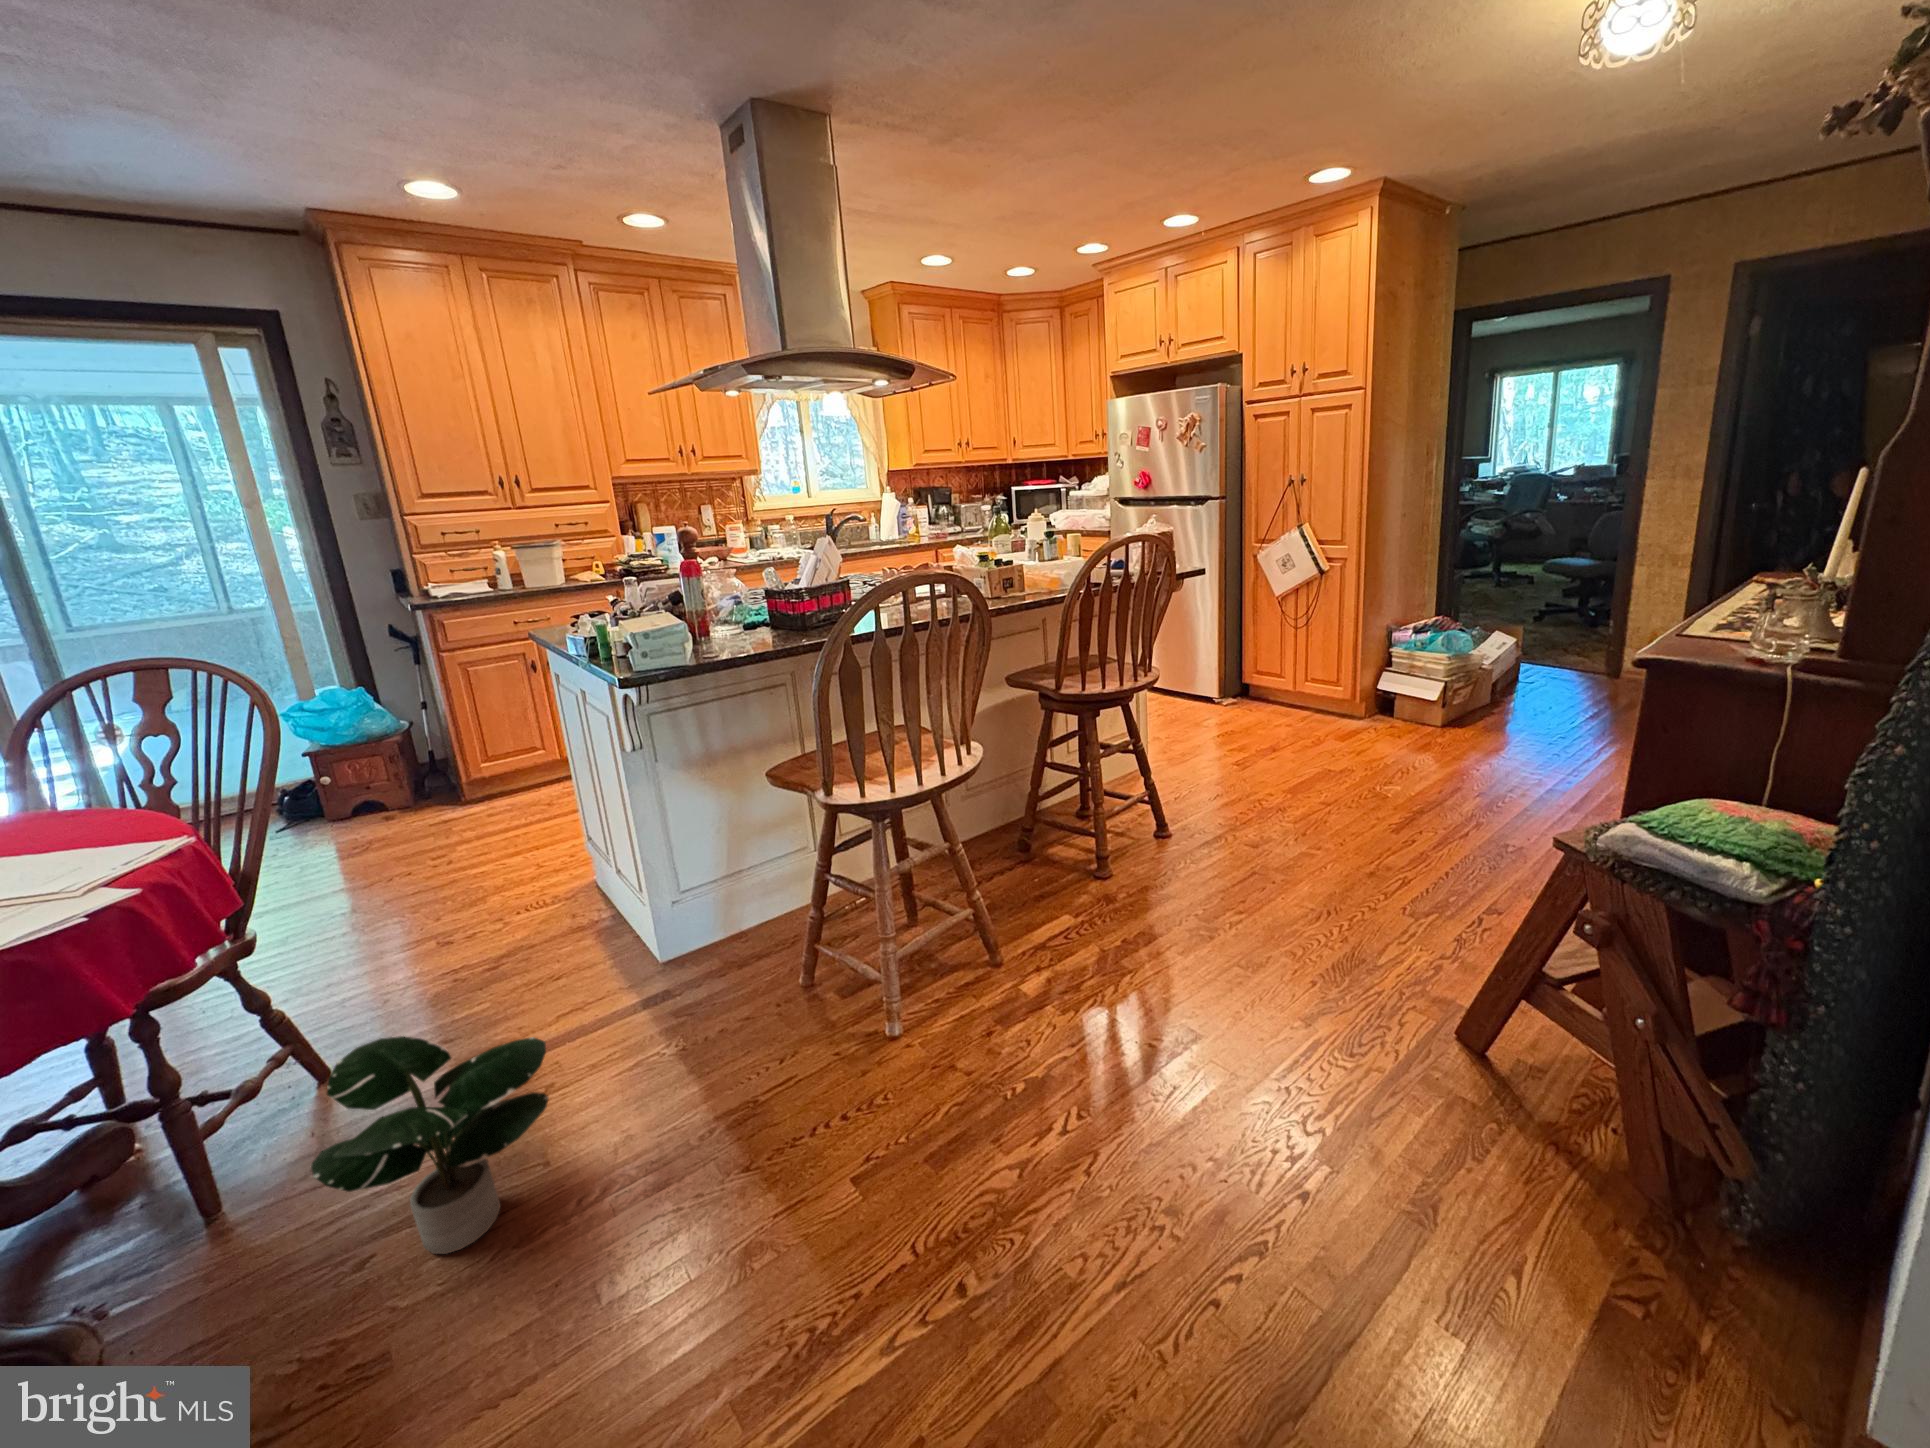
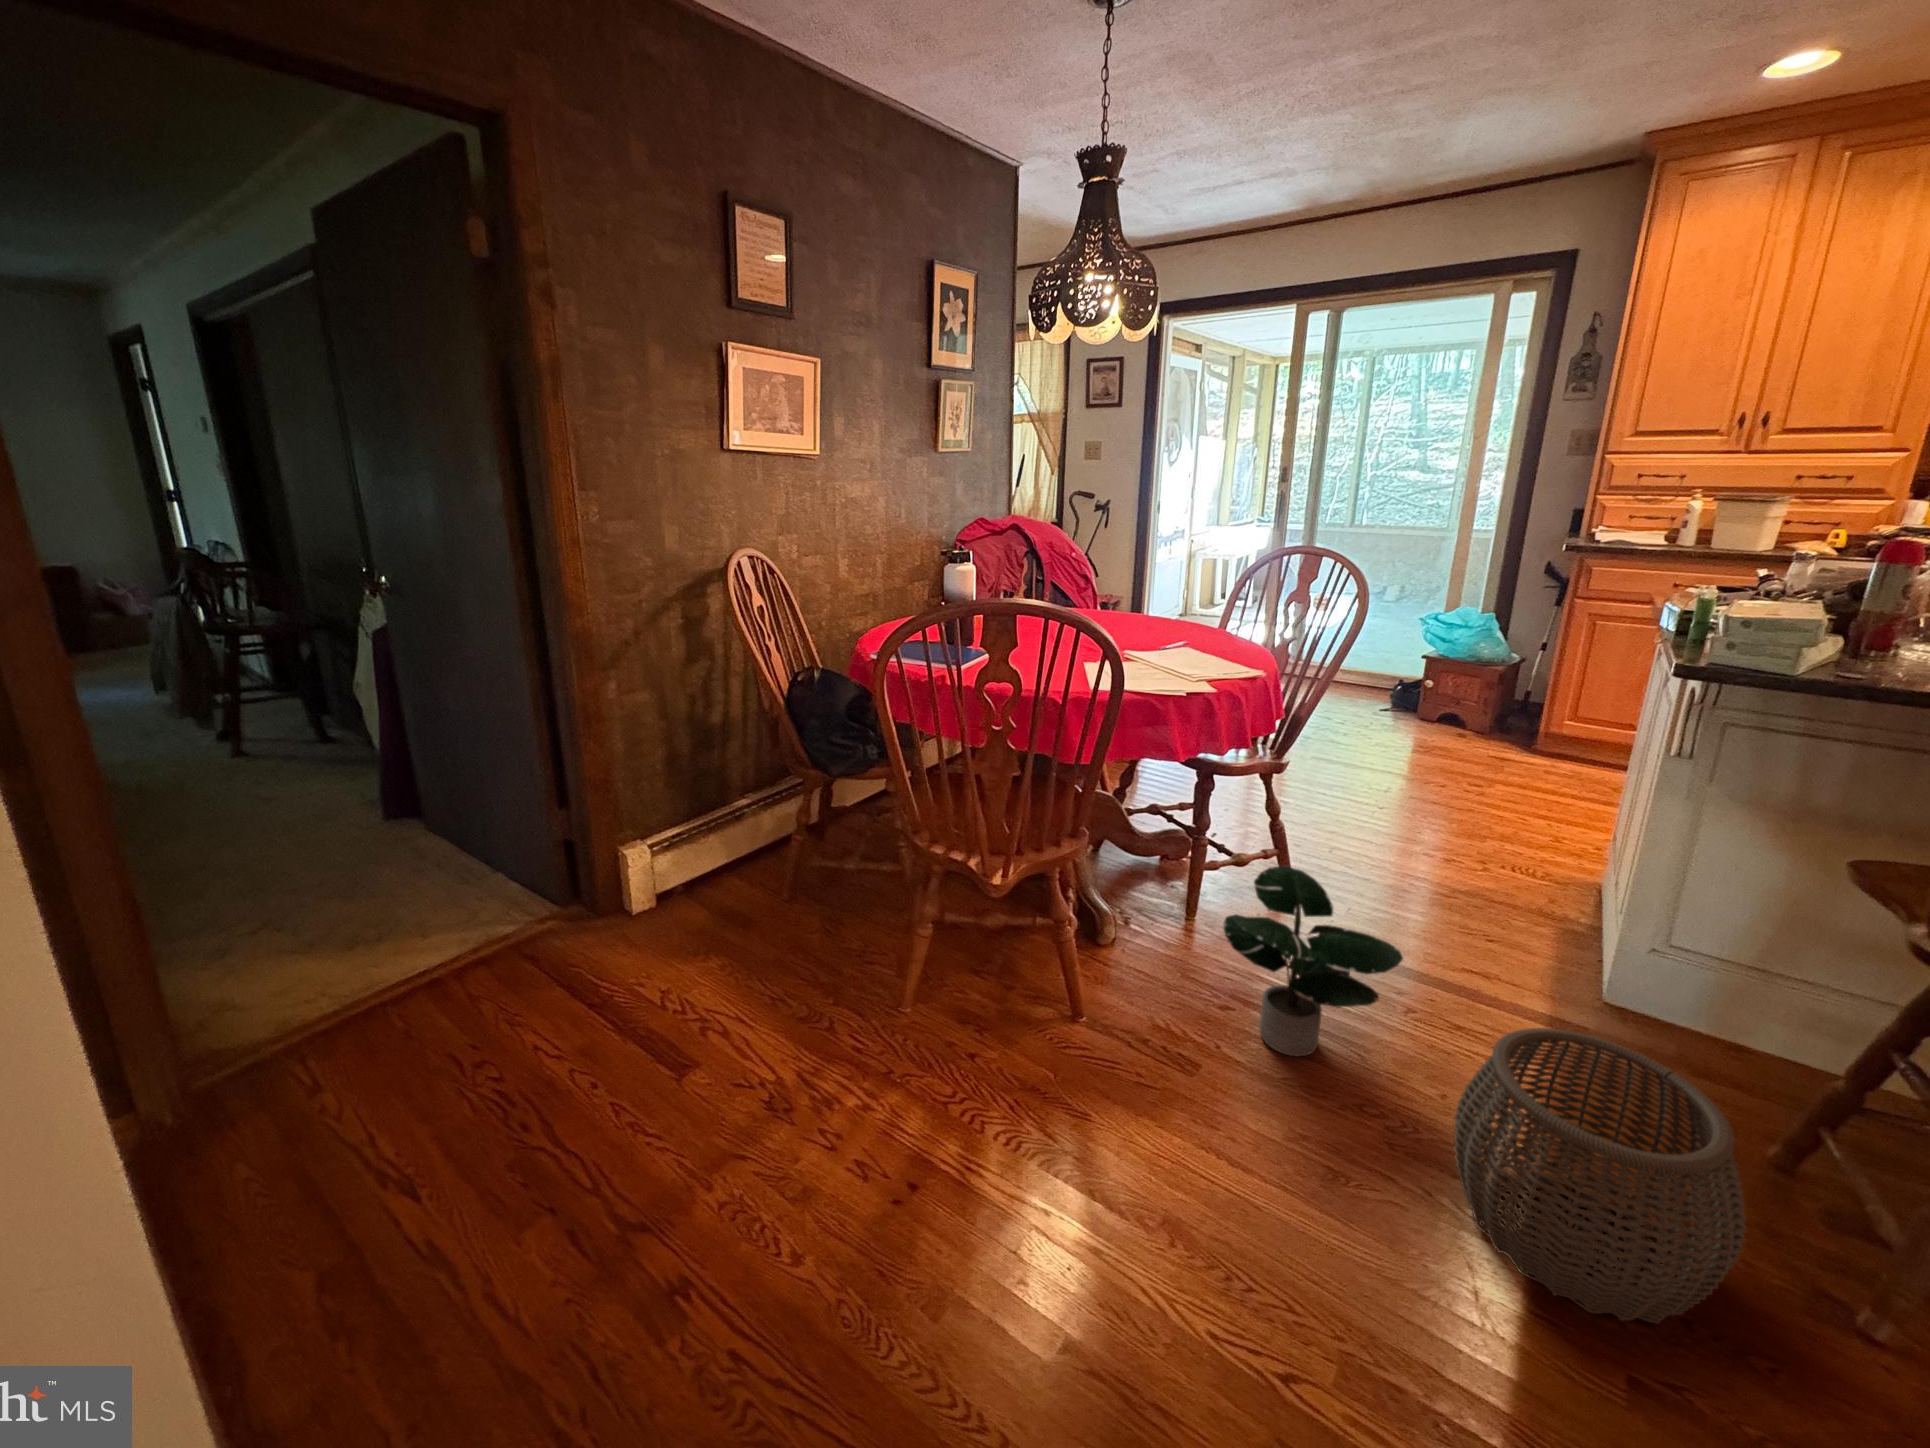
woven basket: none [663,967,854,1197] -> present [1454,1028,1746,1323]

